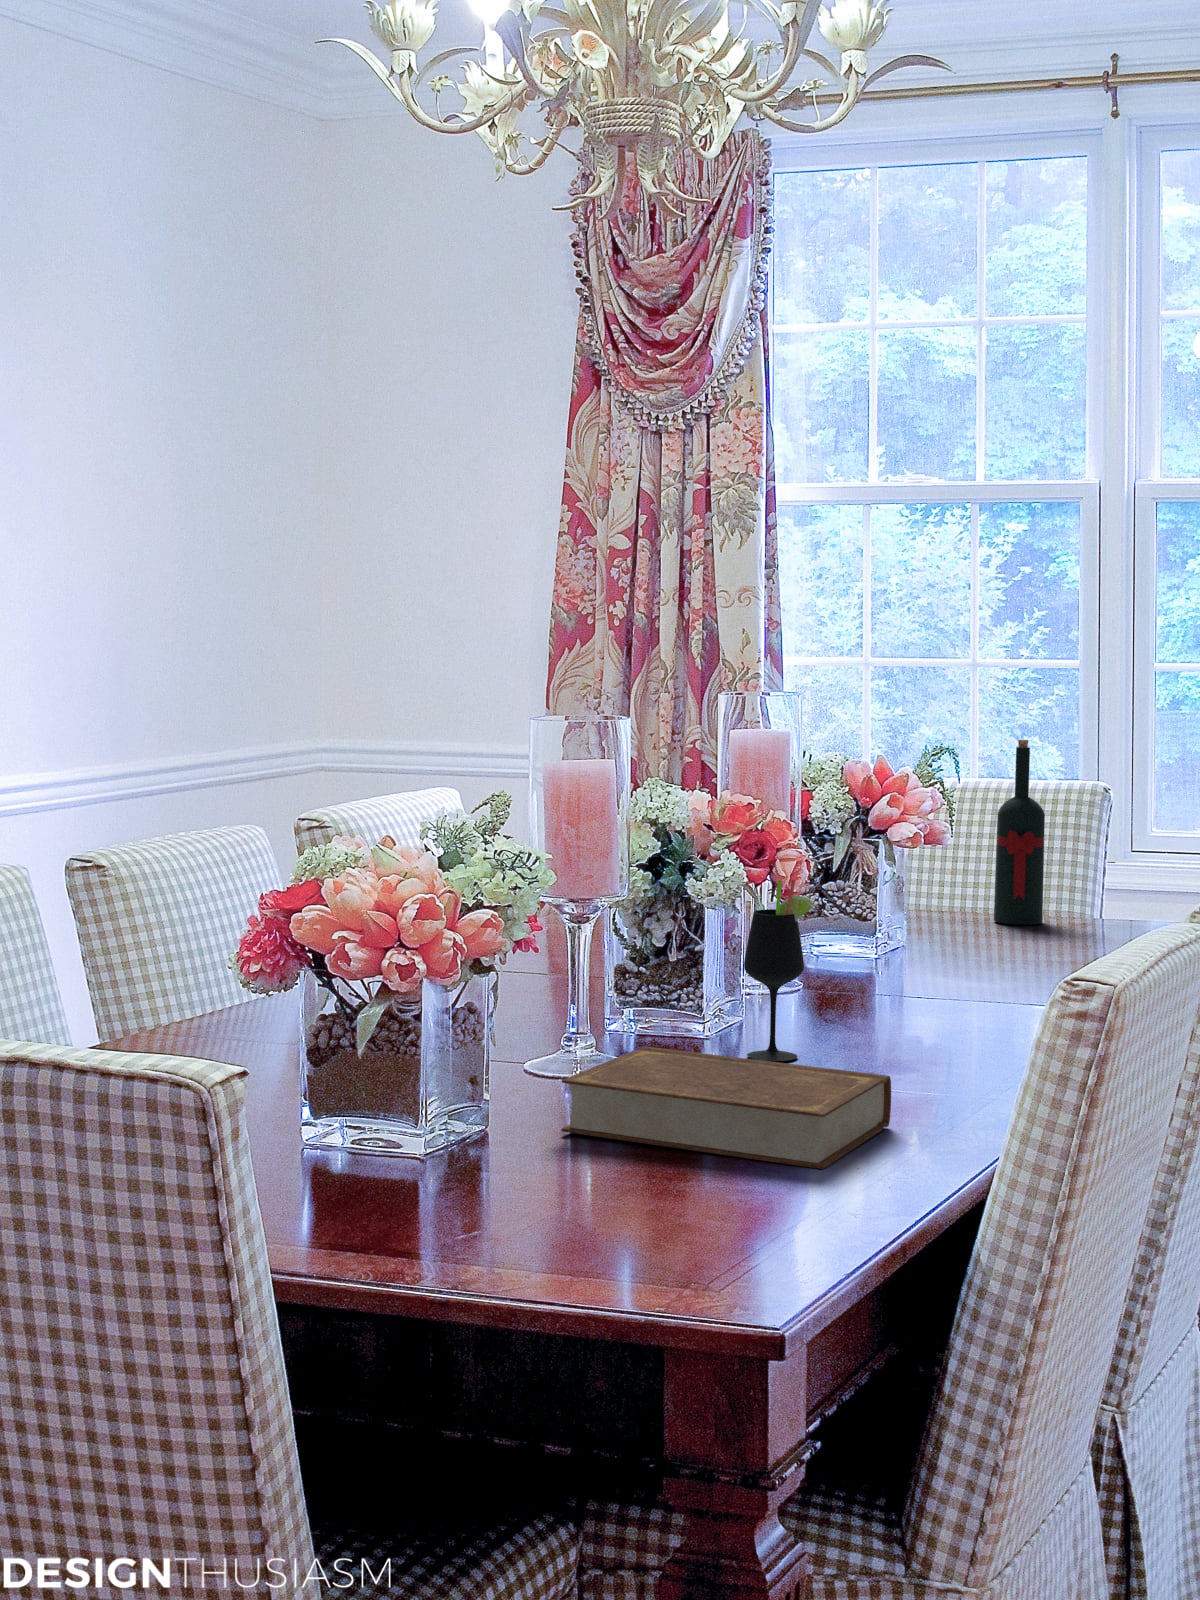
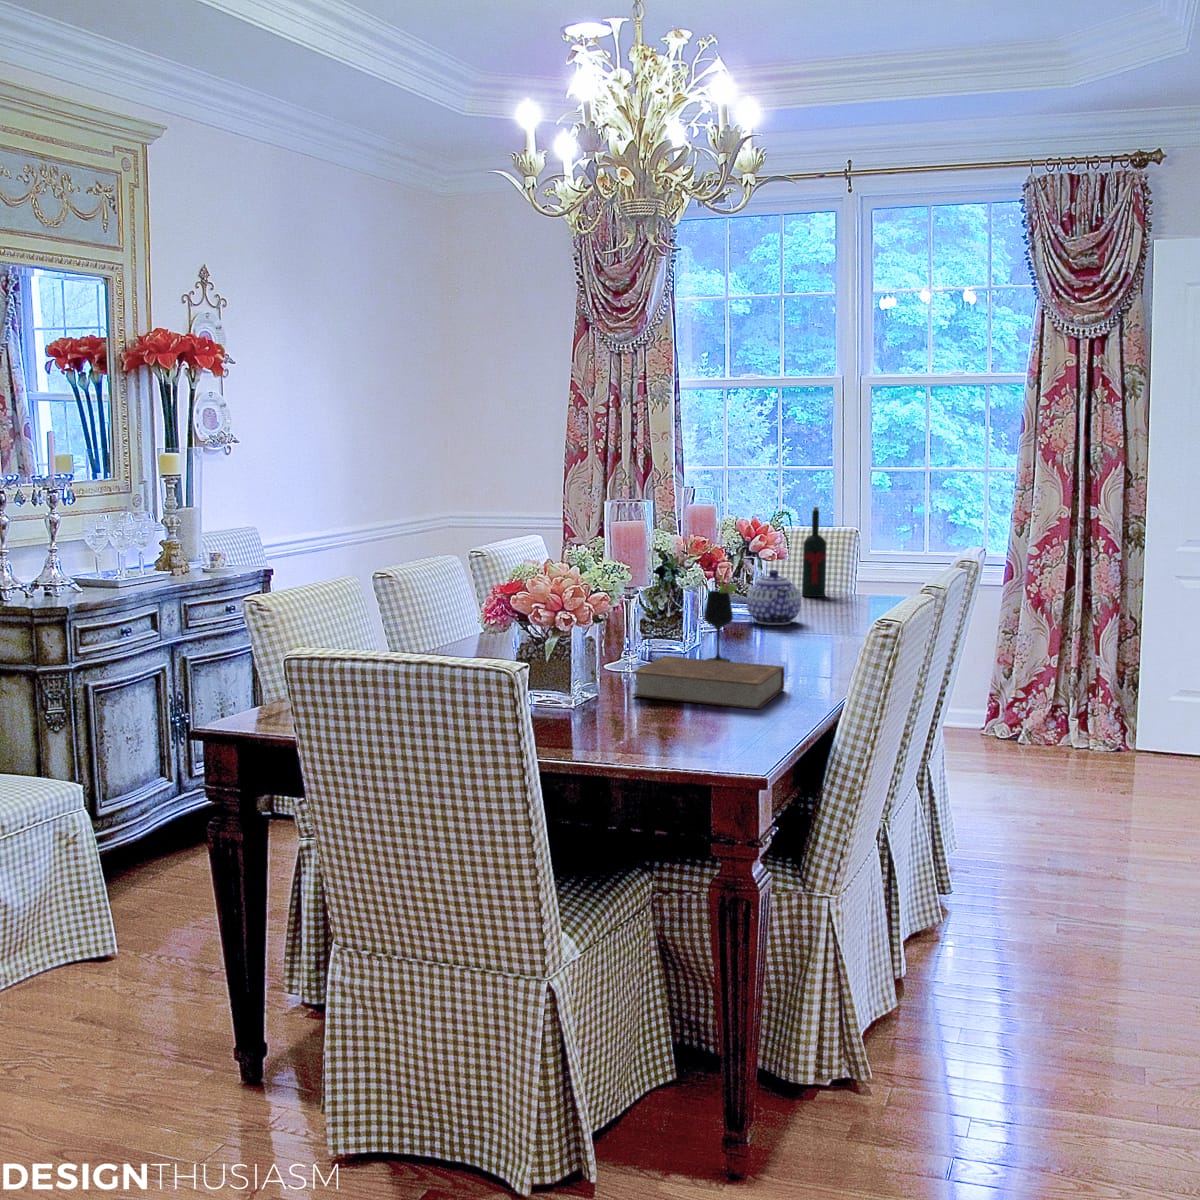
teapot: none [862,868,974,982] -> present [747,570,801,625]

